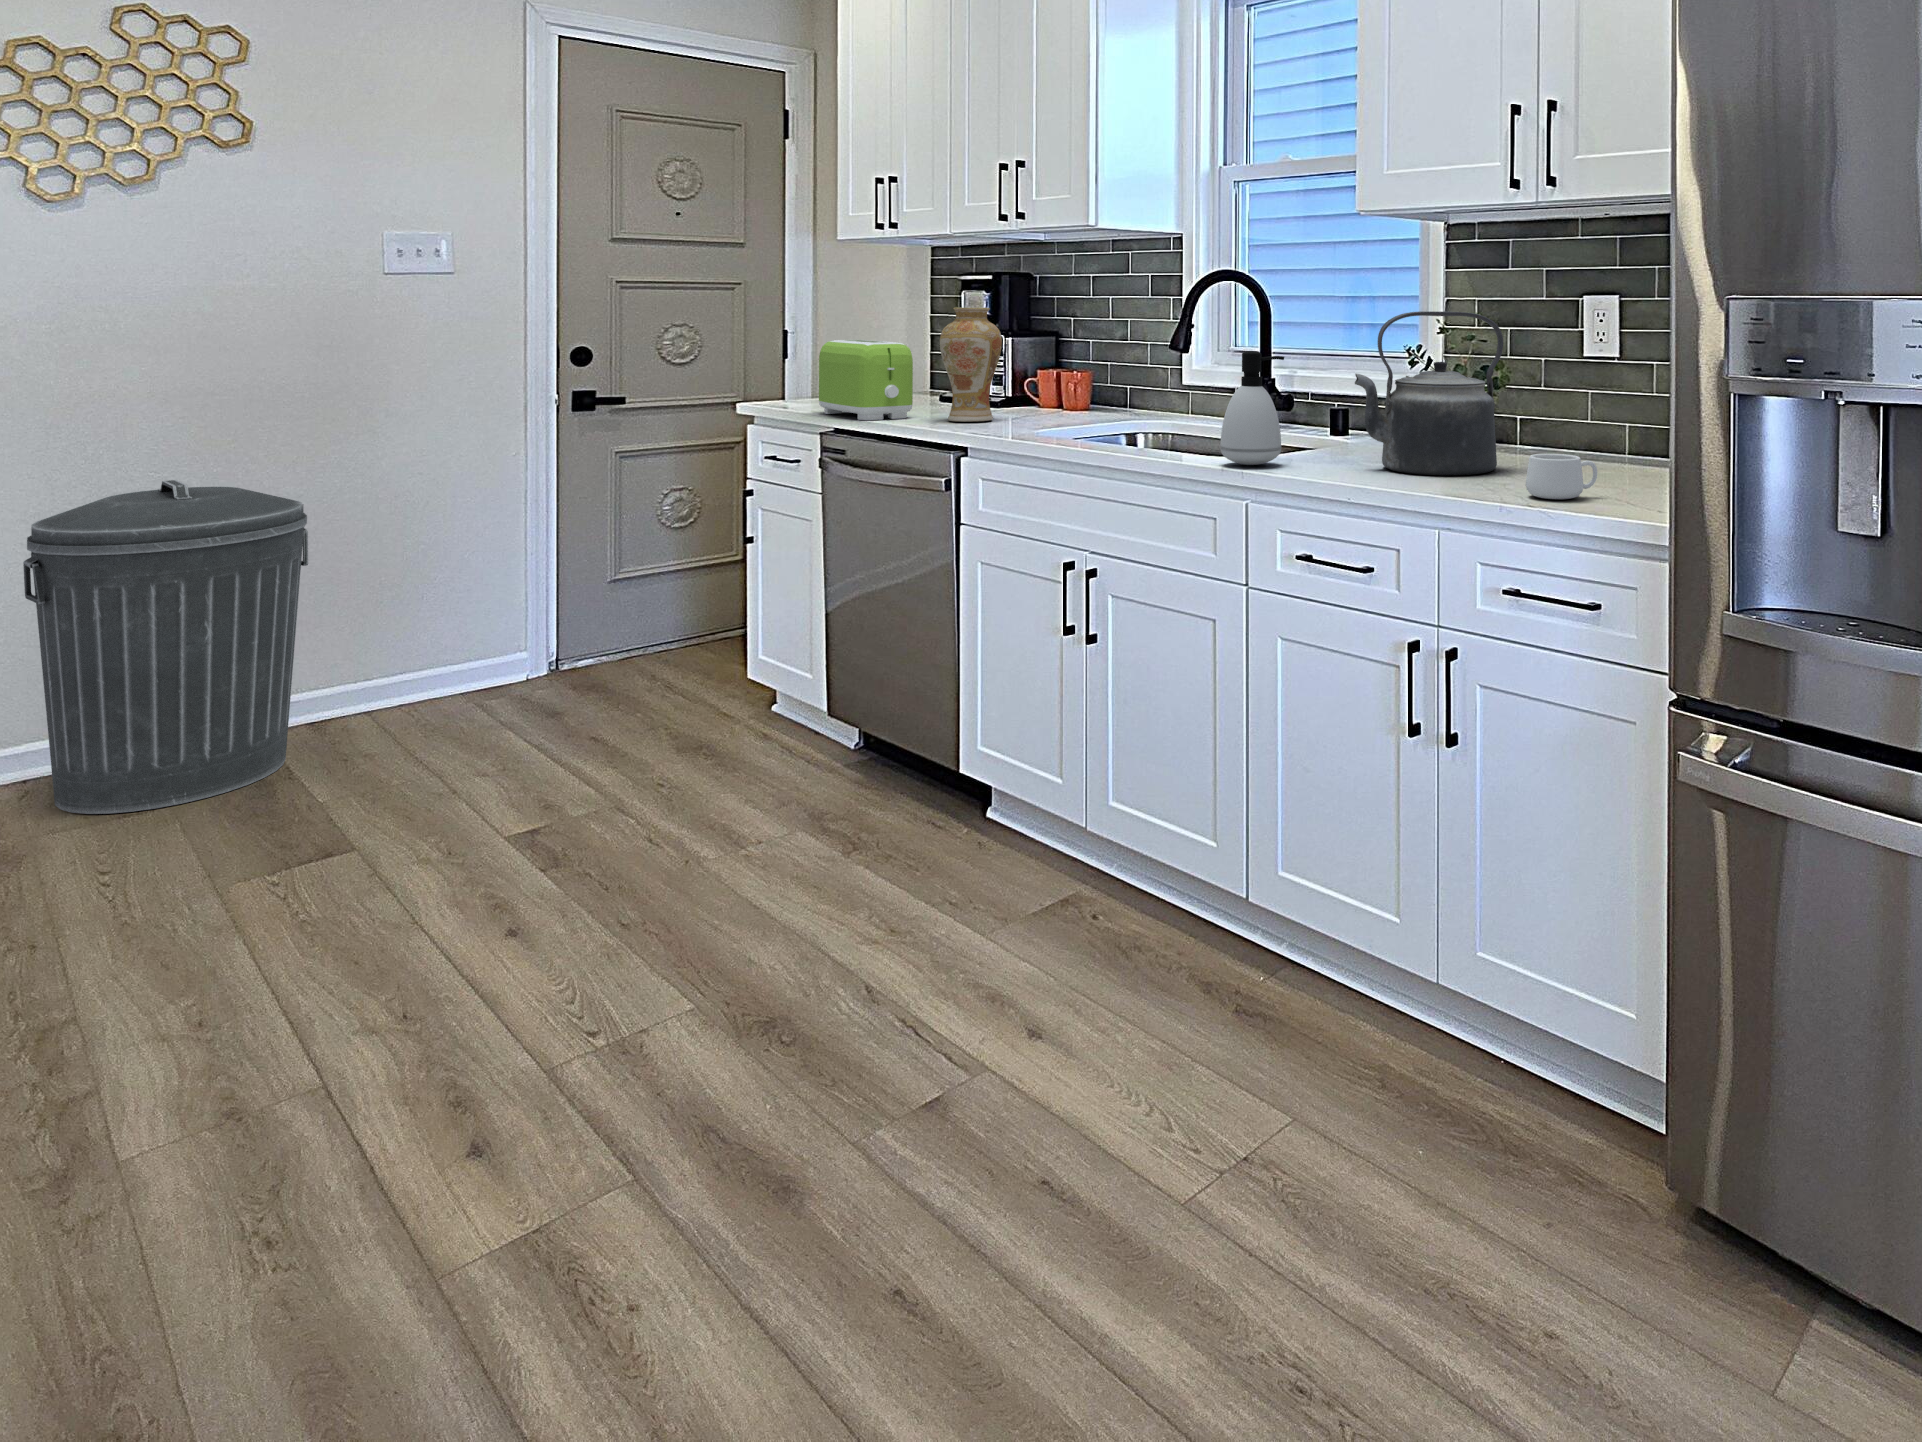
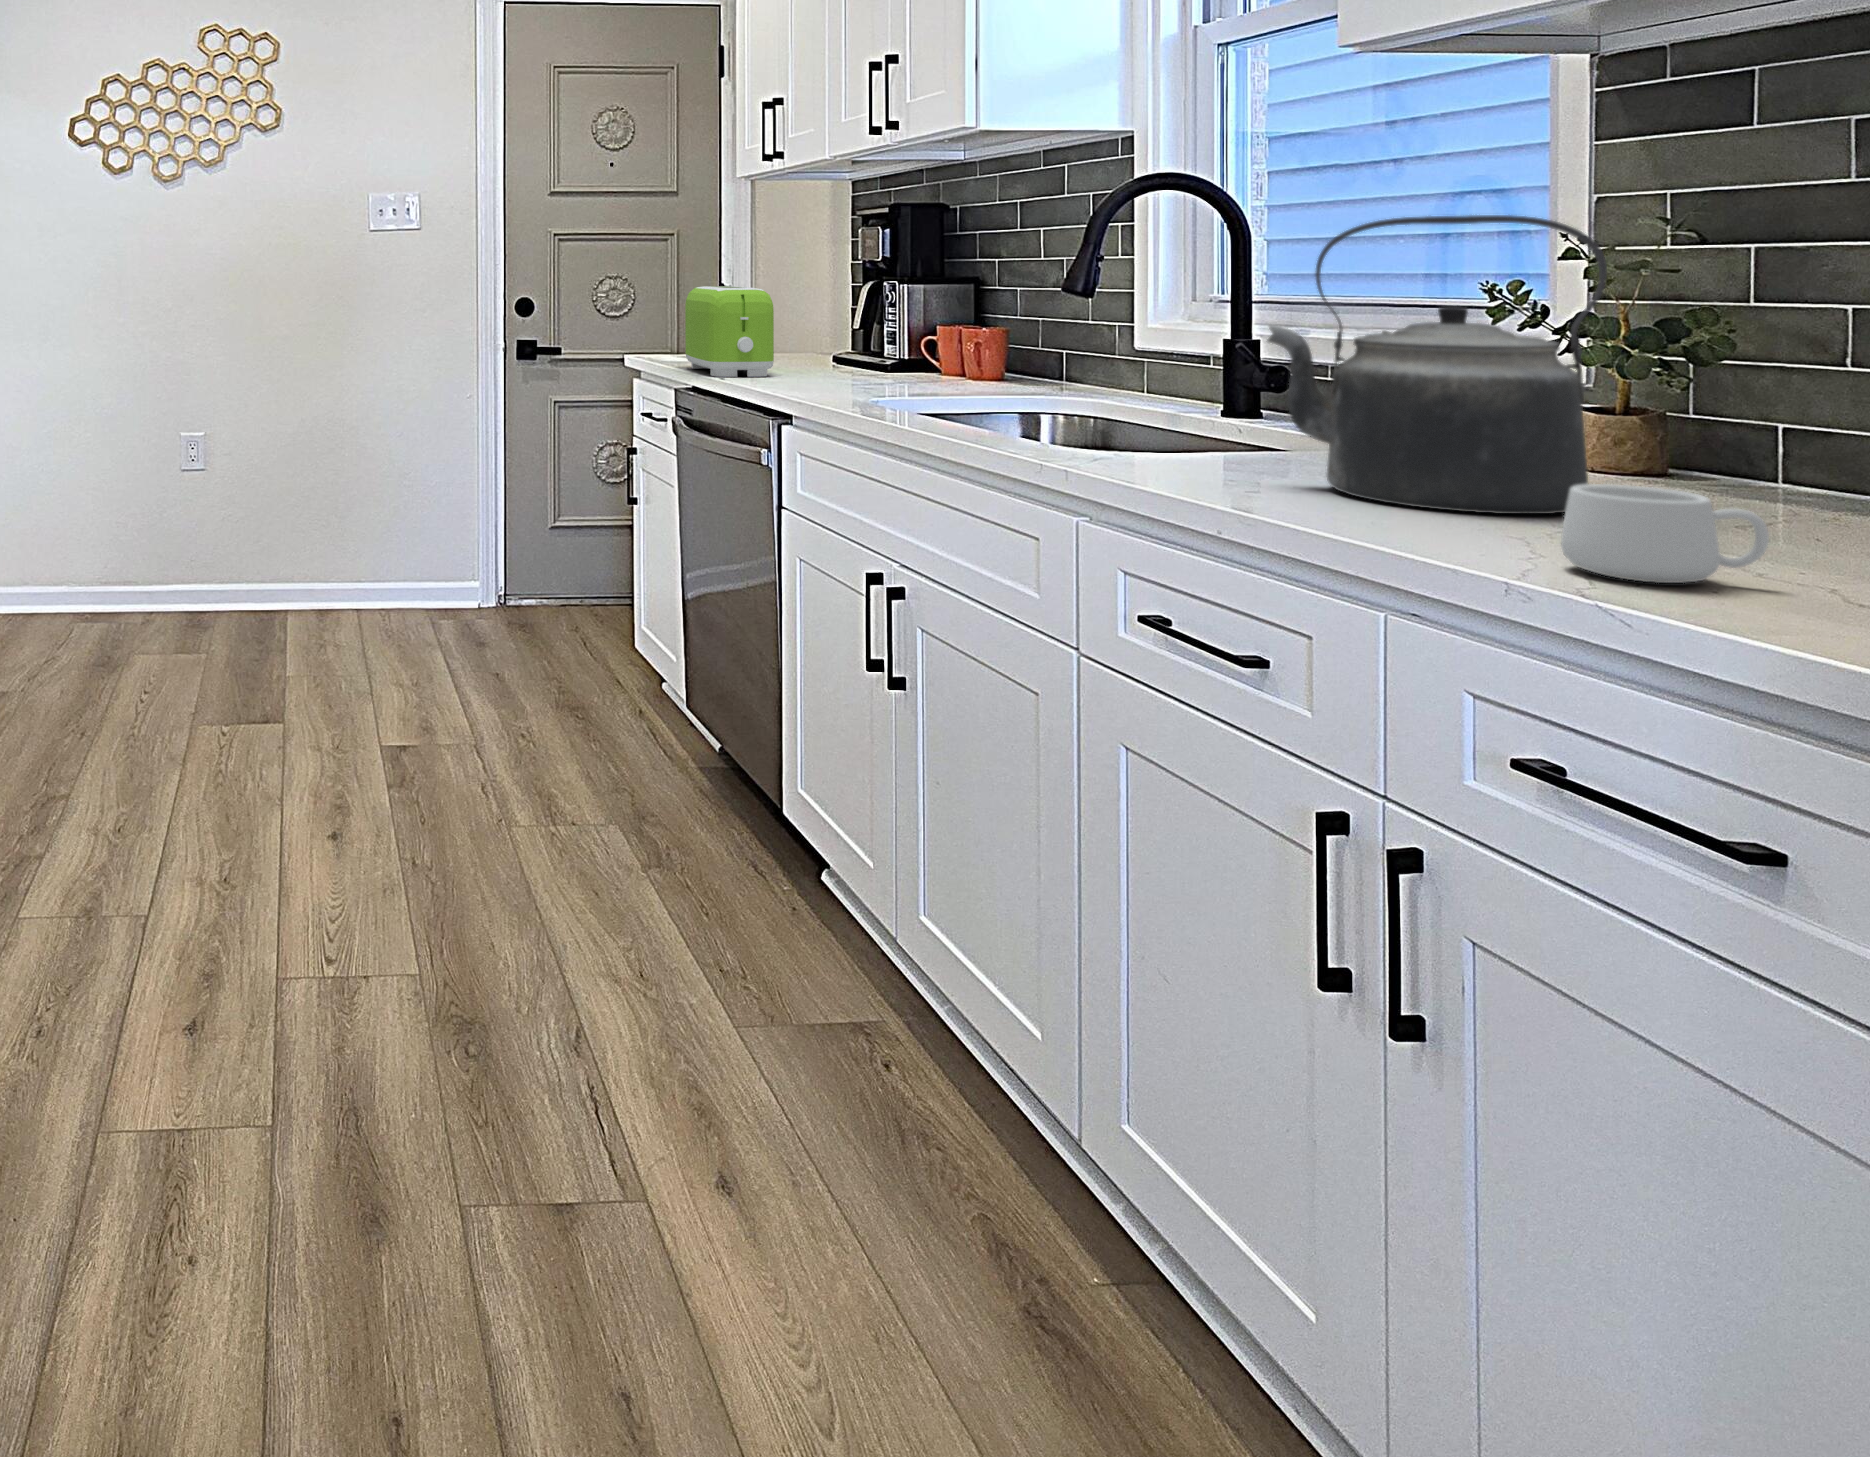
vase: present [940,307,1002,422] -> none [794,245,870,384]
soap dispenser: present [1220,351,1284,465] -> none [1042,288,1149,461]
trash can: present [23,480,308,814] -> none [125,400,298,661]

